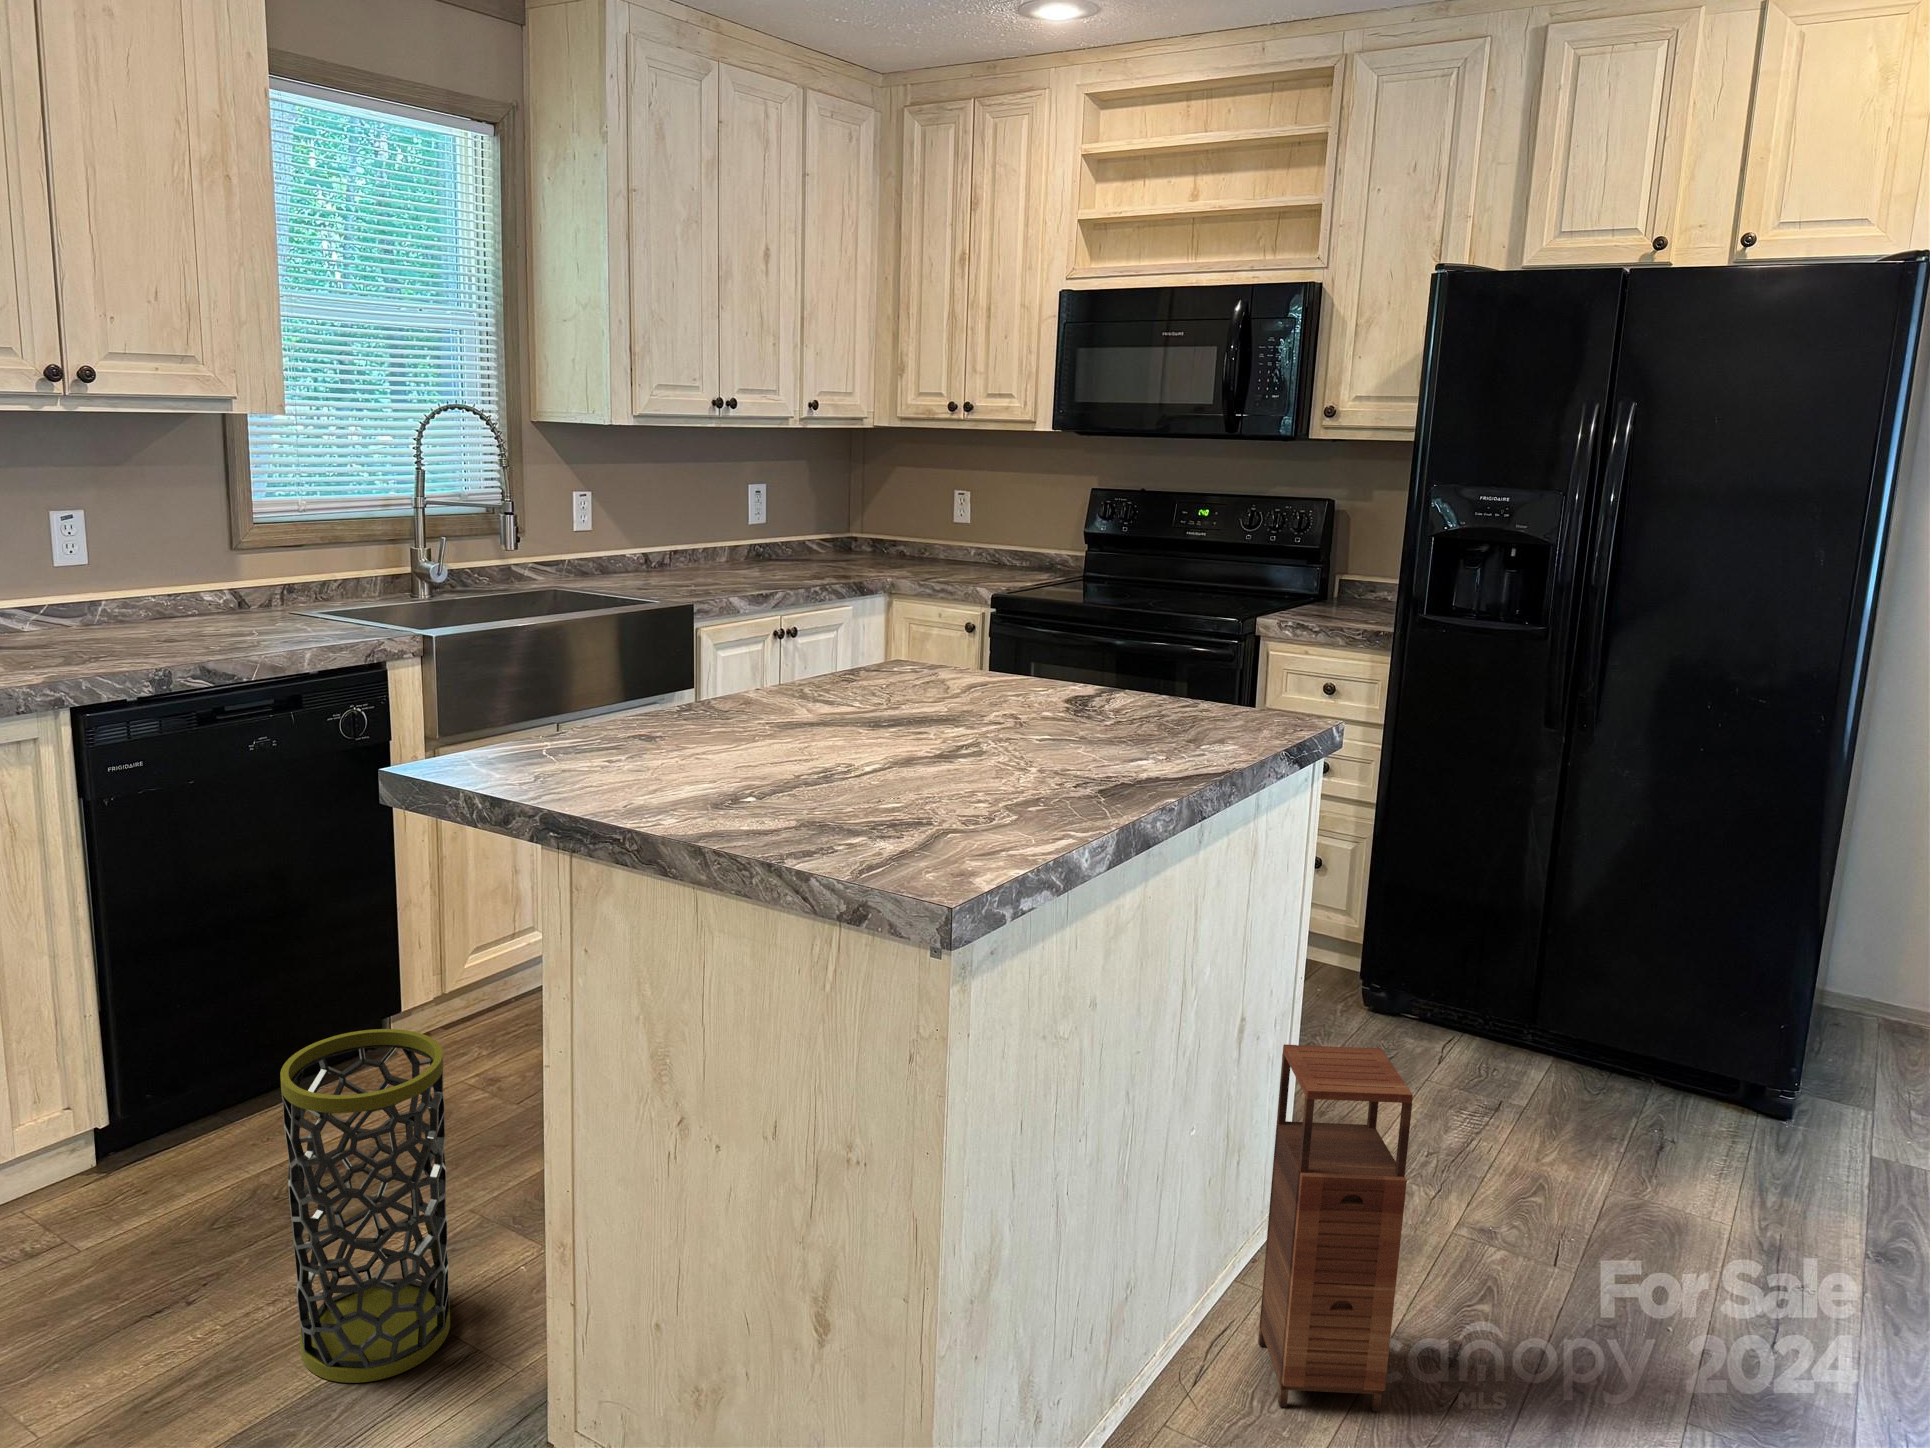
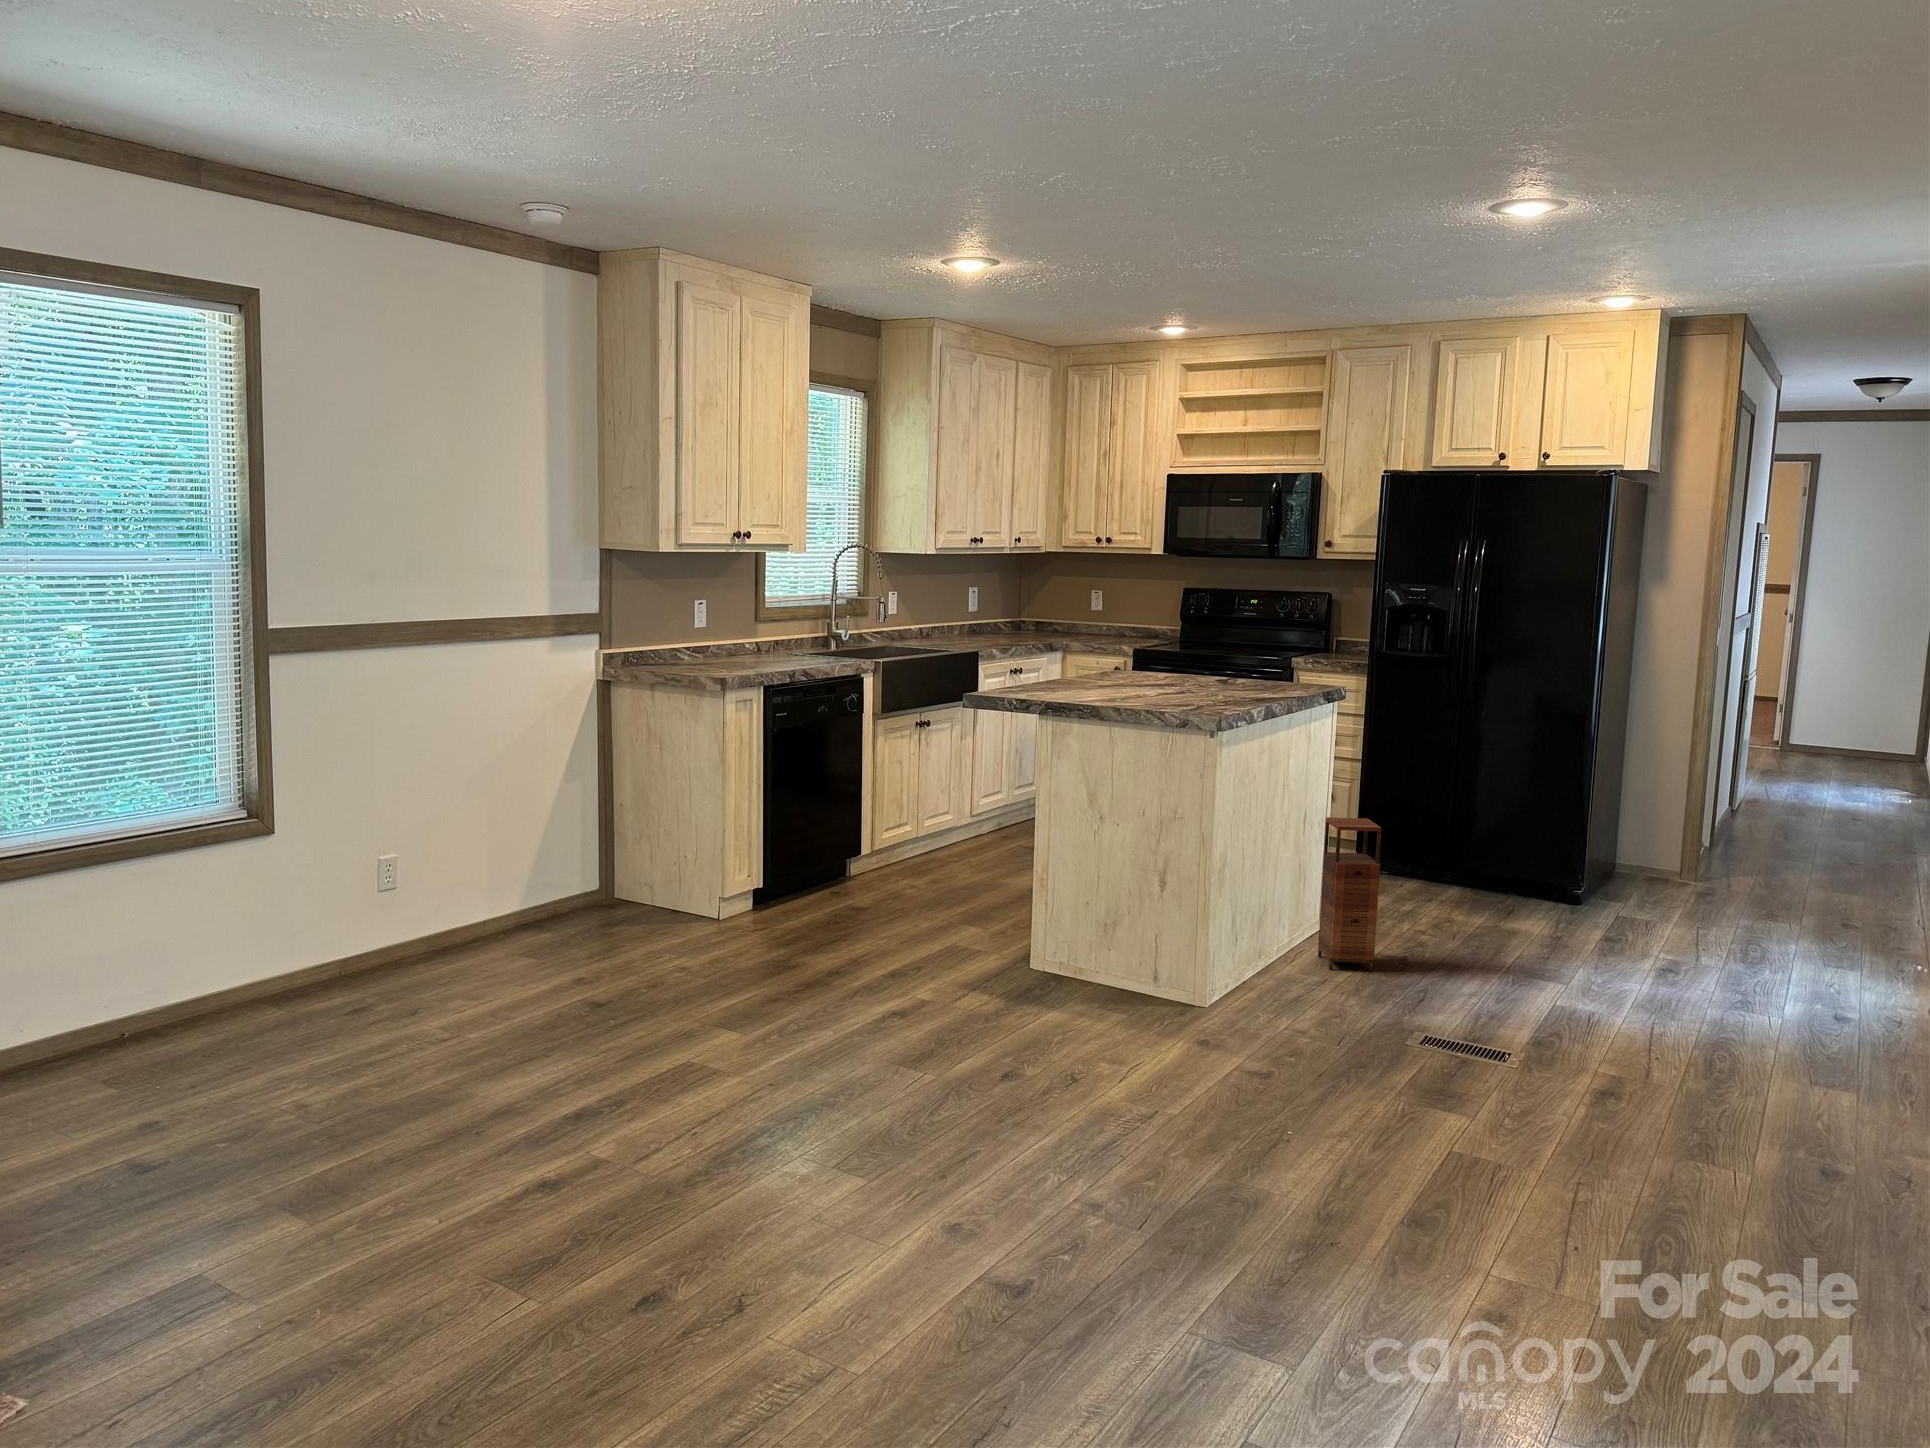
trash can: present [280,1029,450,1383] -> none [903,817,968,960]

